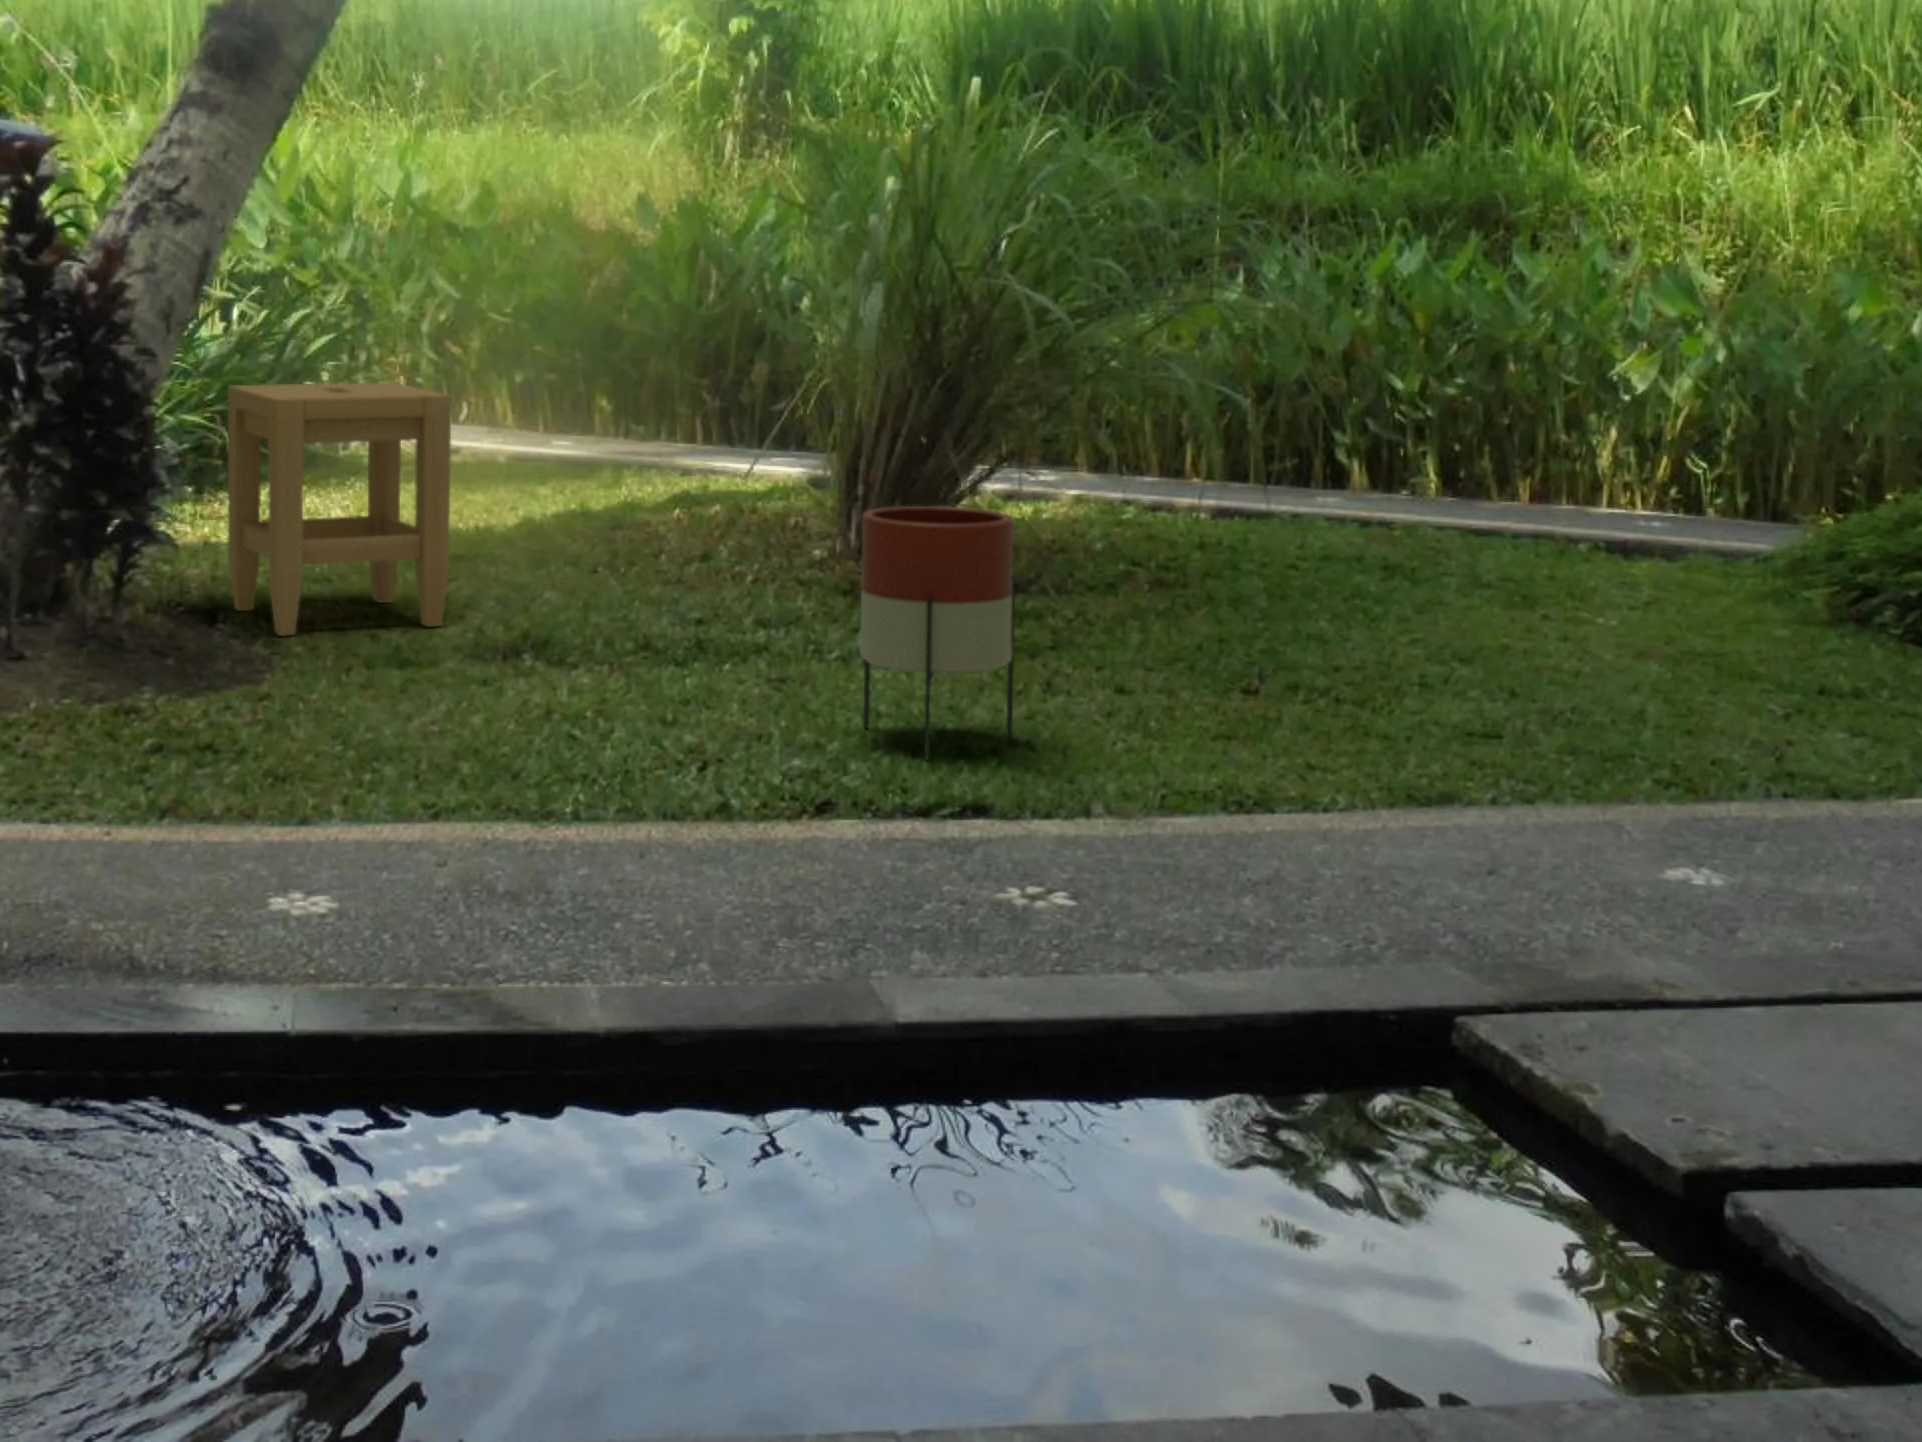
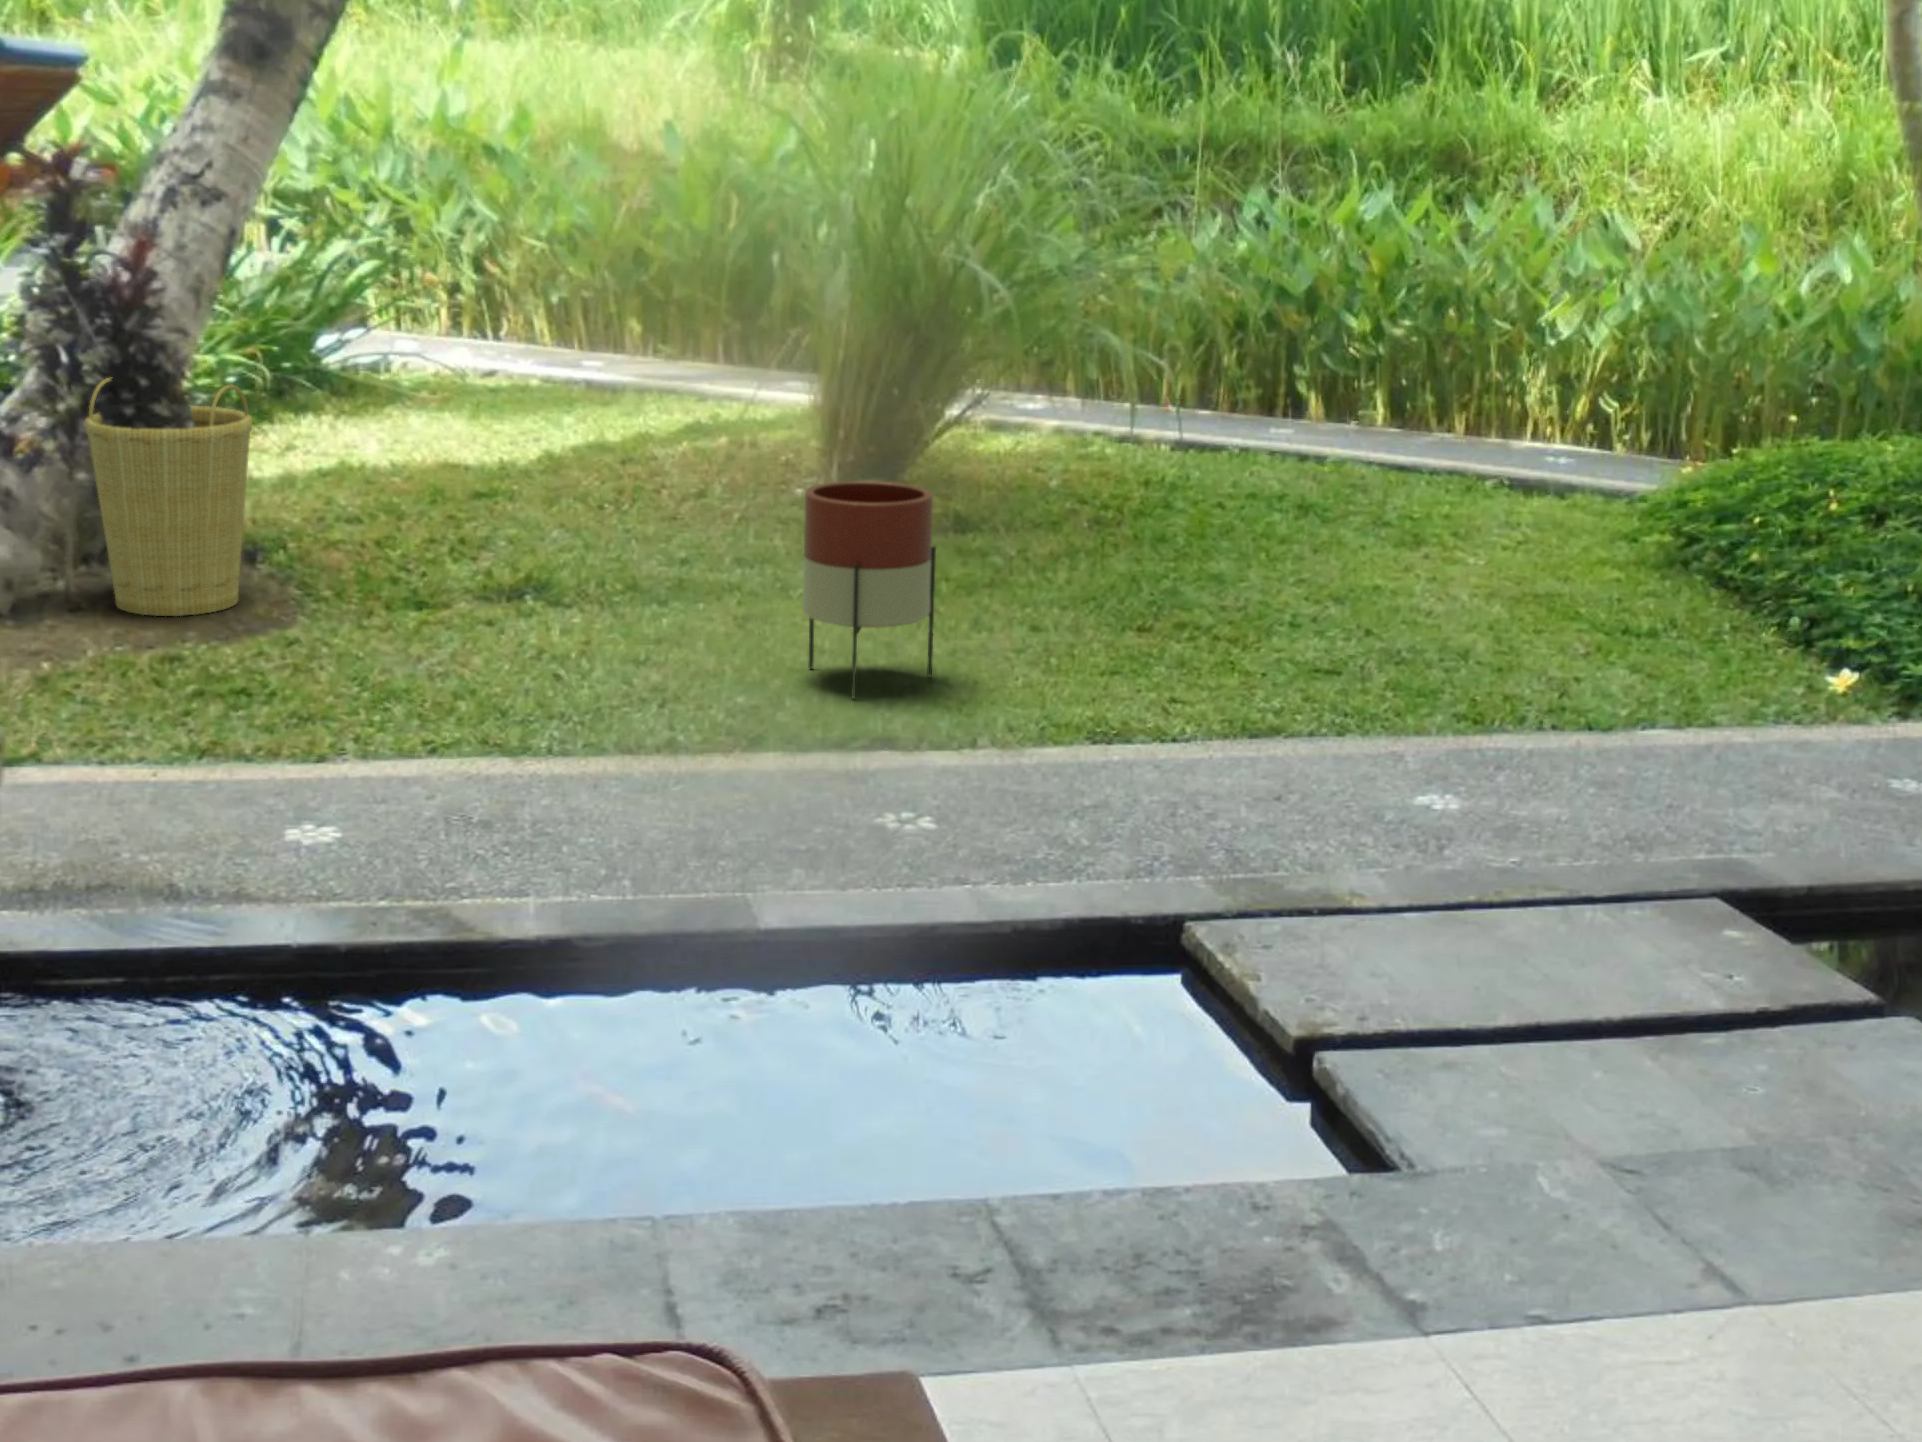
stool: present [228,382,451,636] -> none [260,342,465,579]
basket: none [39,405,222,671] -> present [85,378,252,616]

